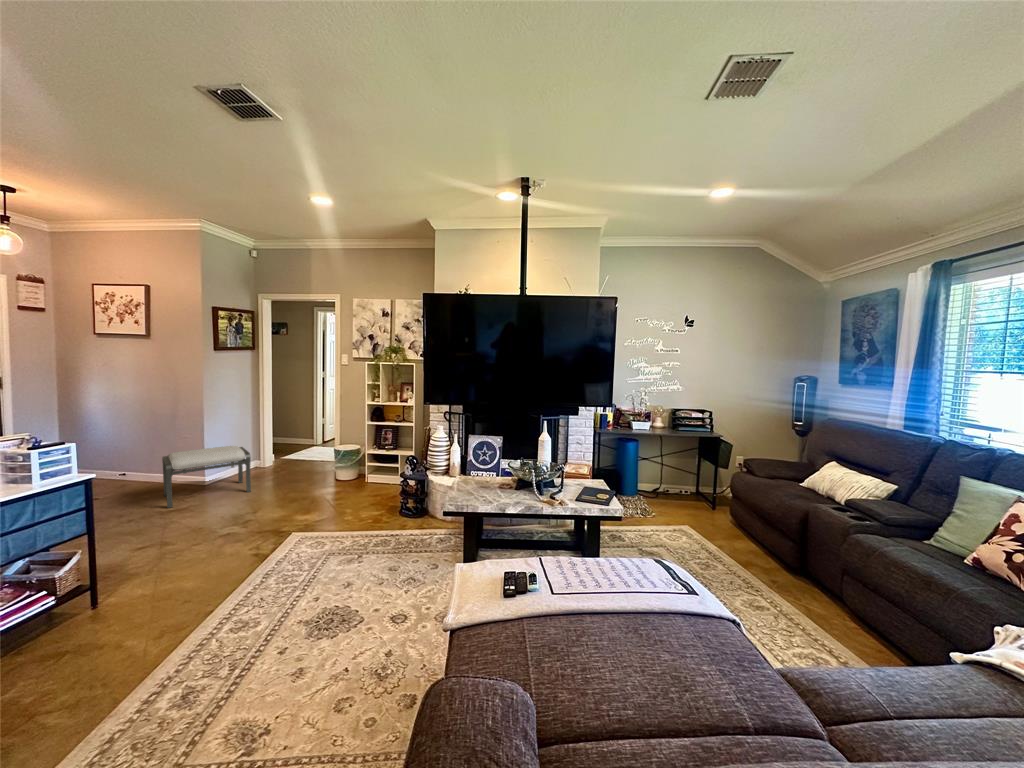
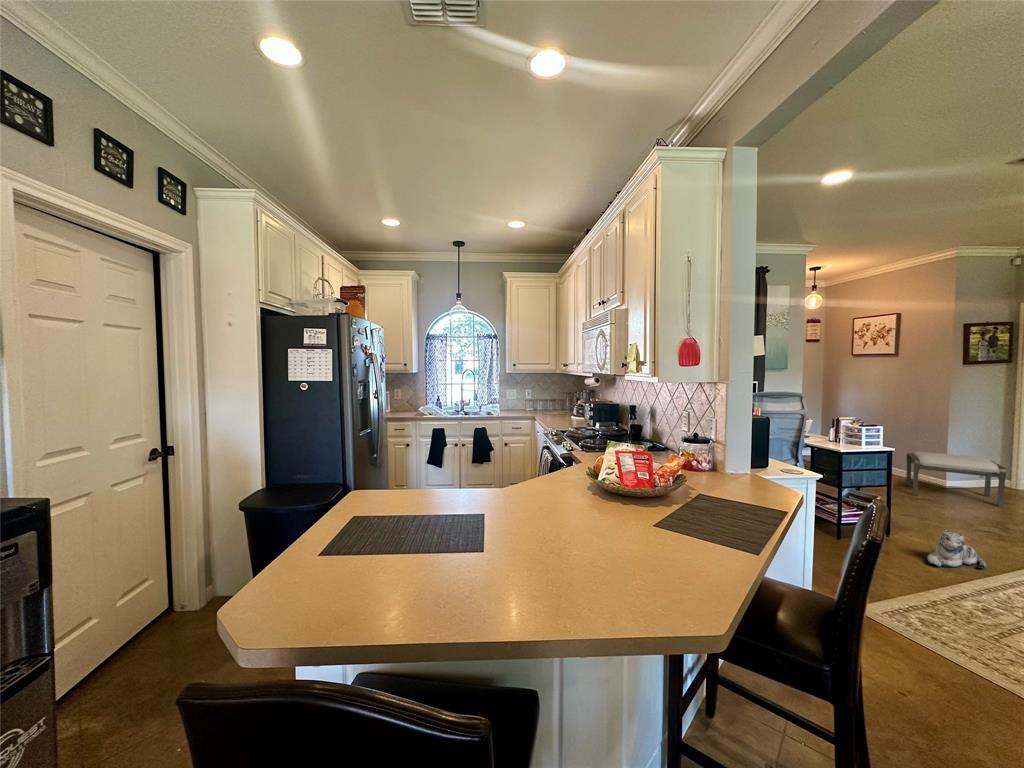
plush toy: none [139,572,215,638] -> present [927,530,987,569]

